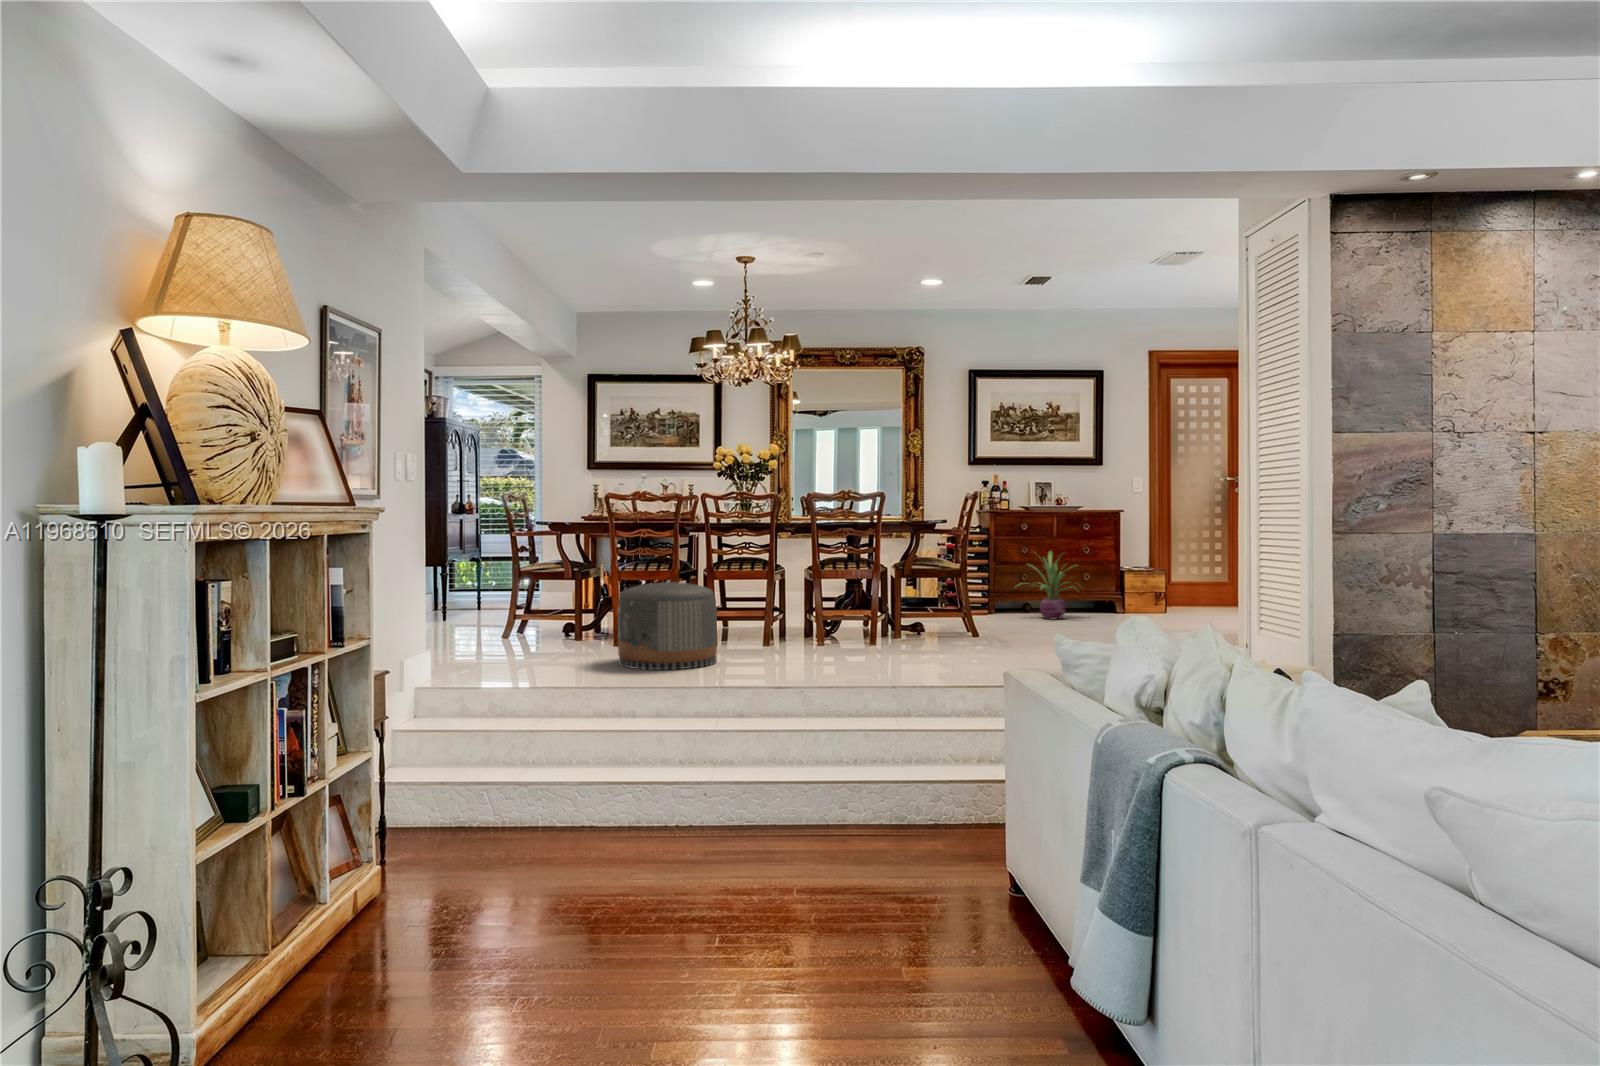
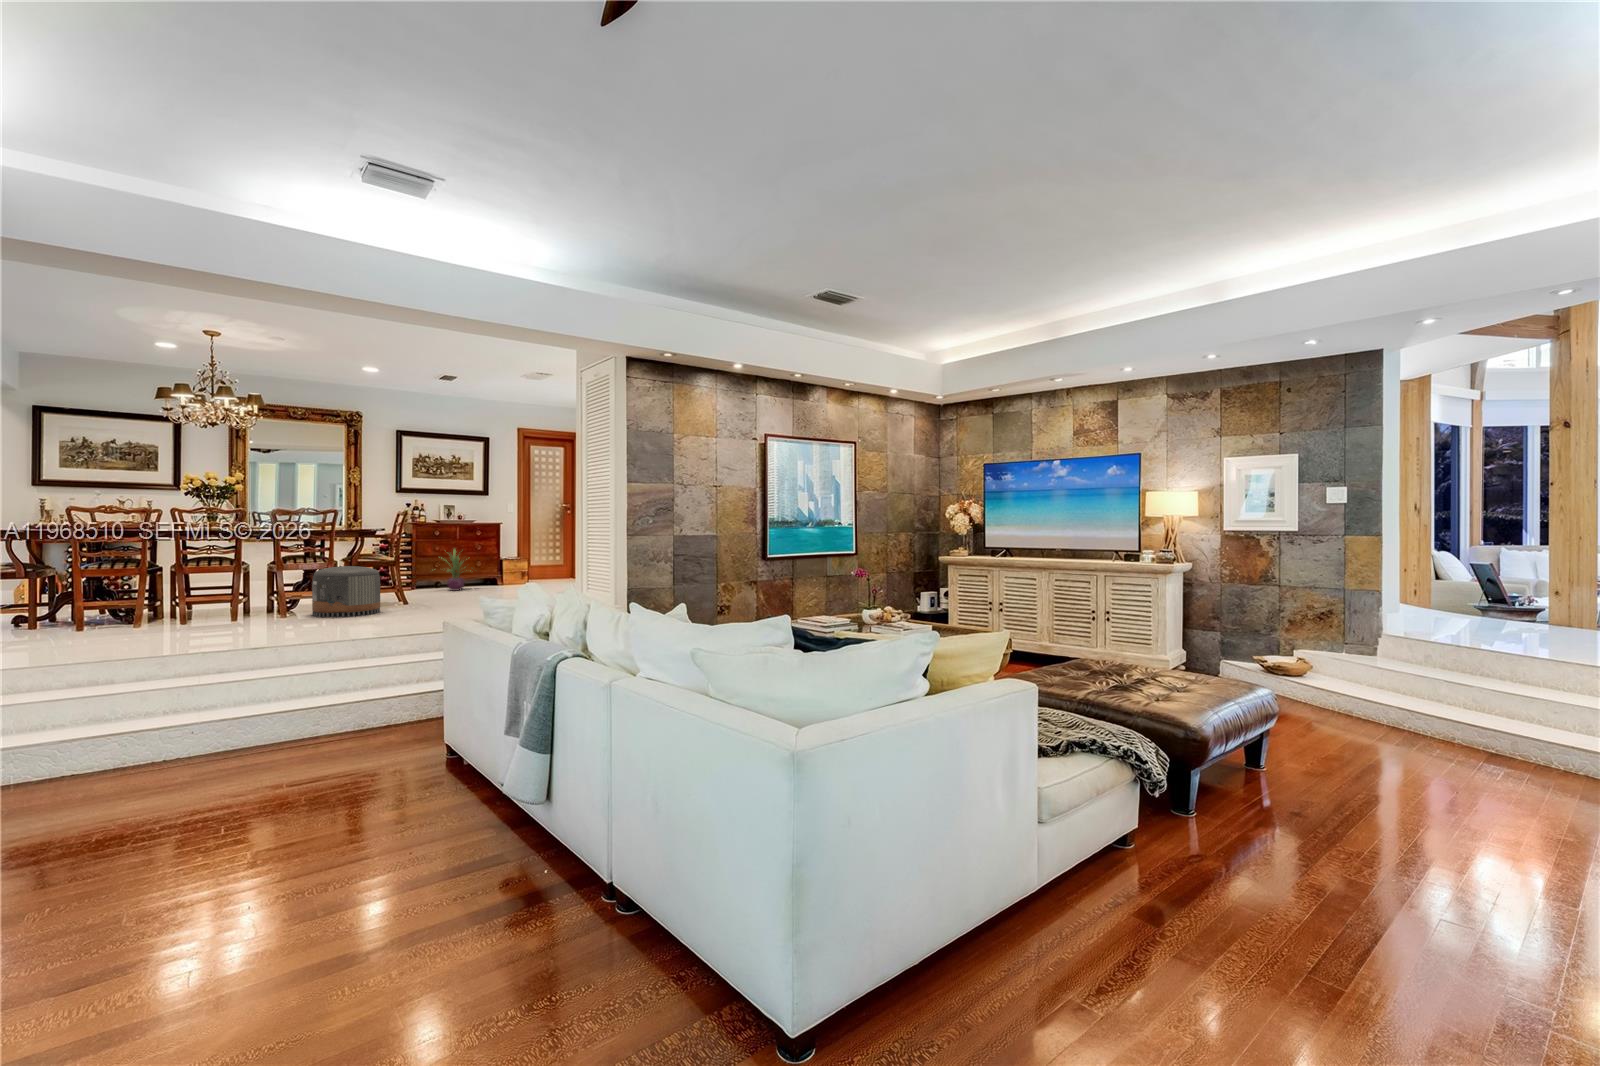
pouf: present [618,582,717,670] -> present [312,566,380,617]

